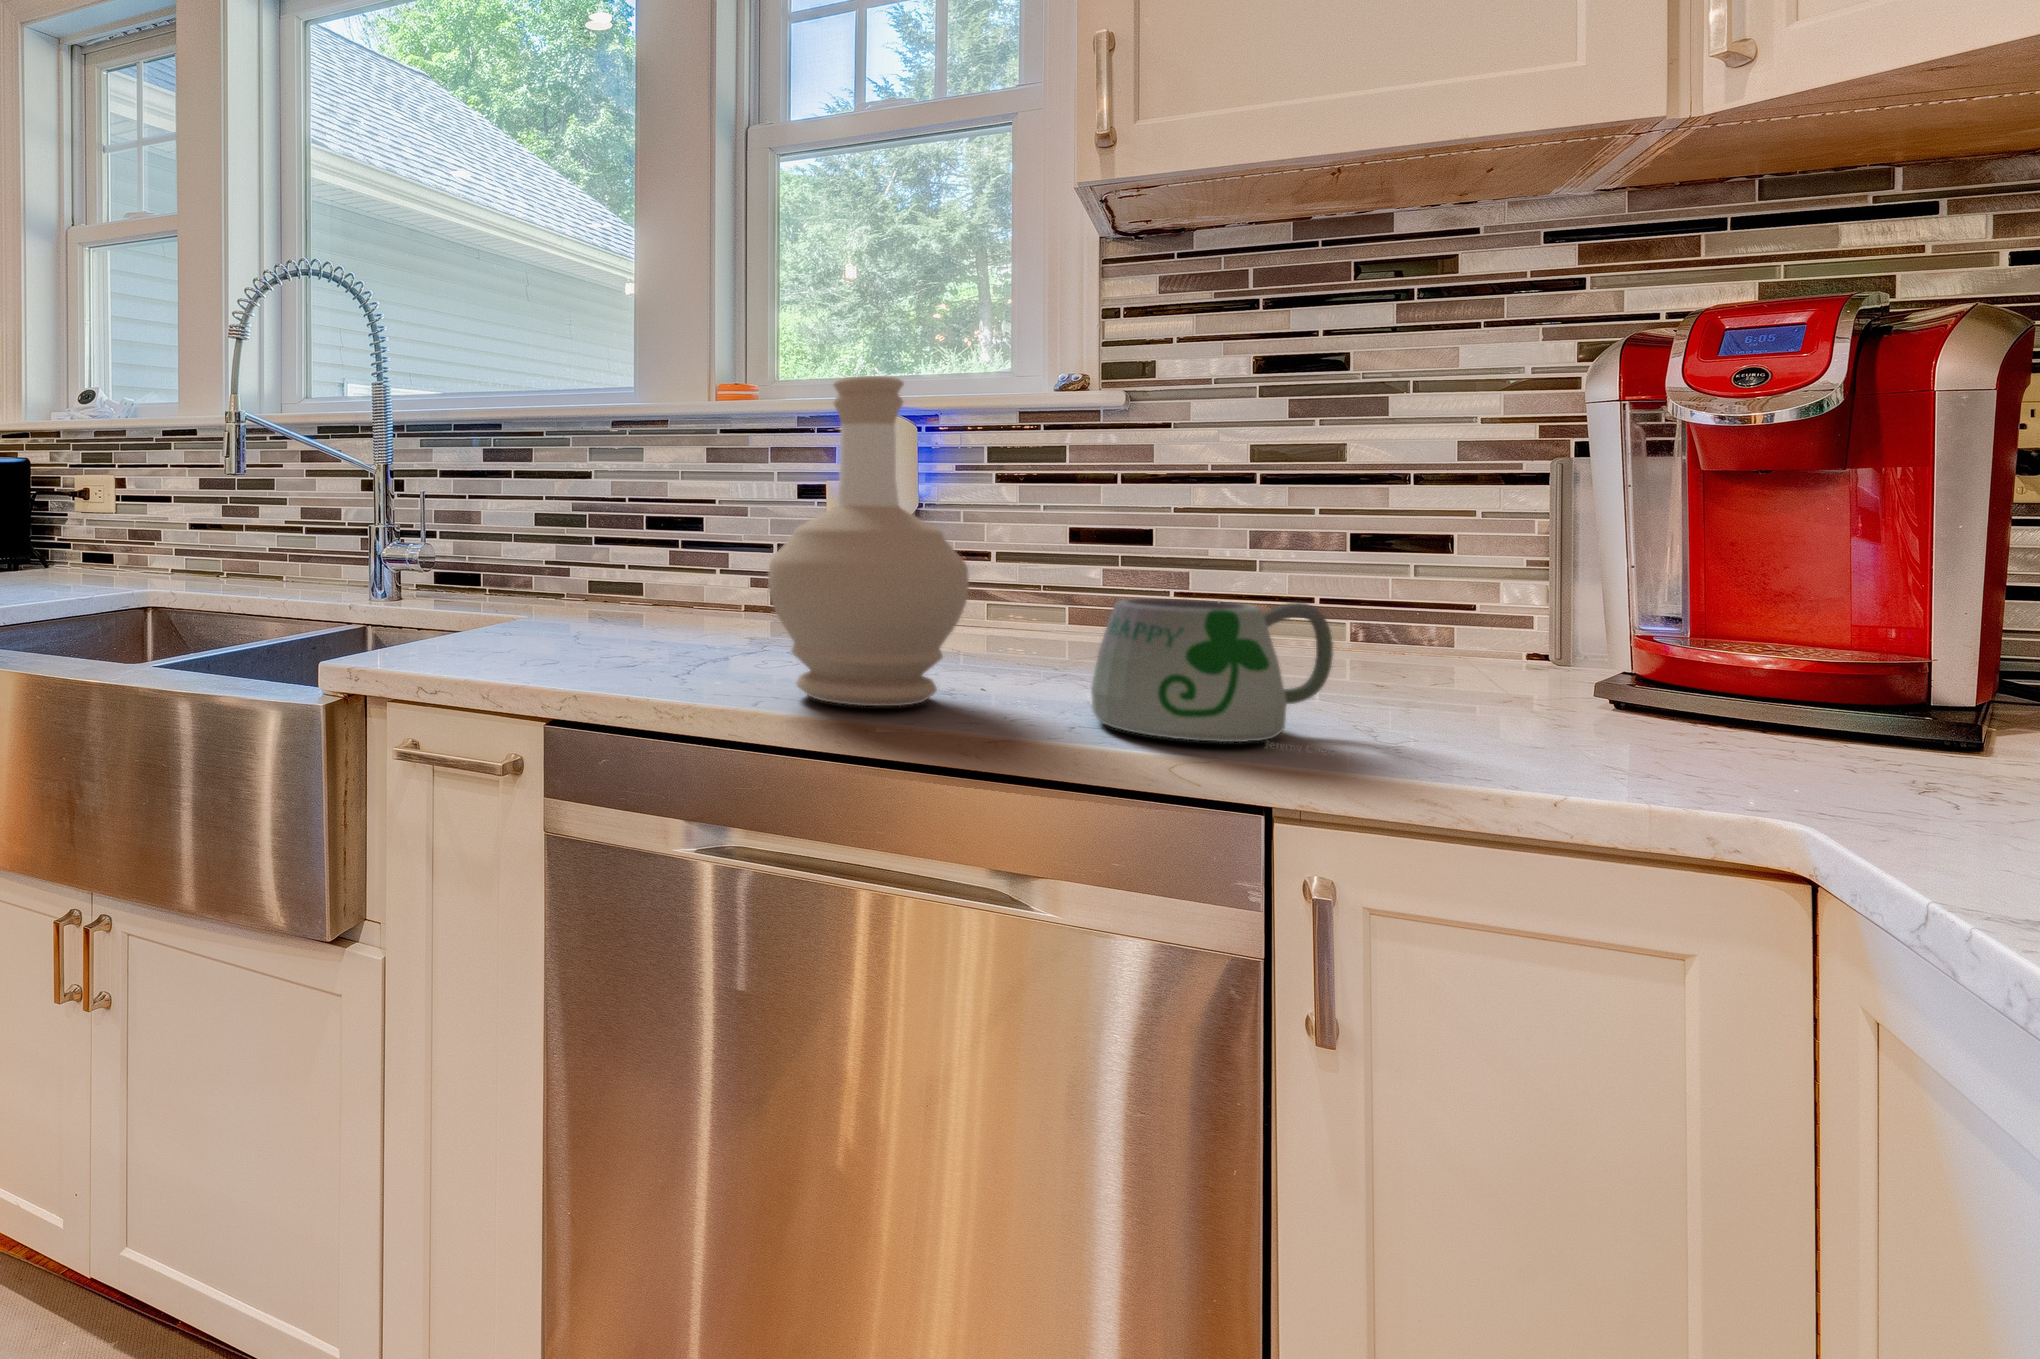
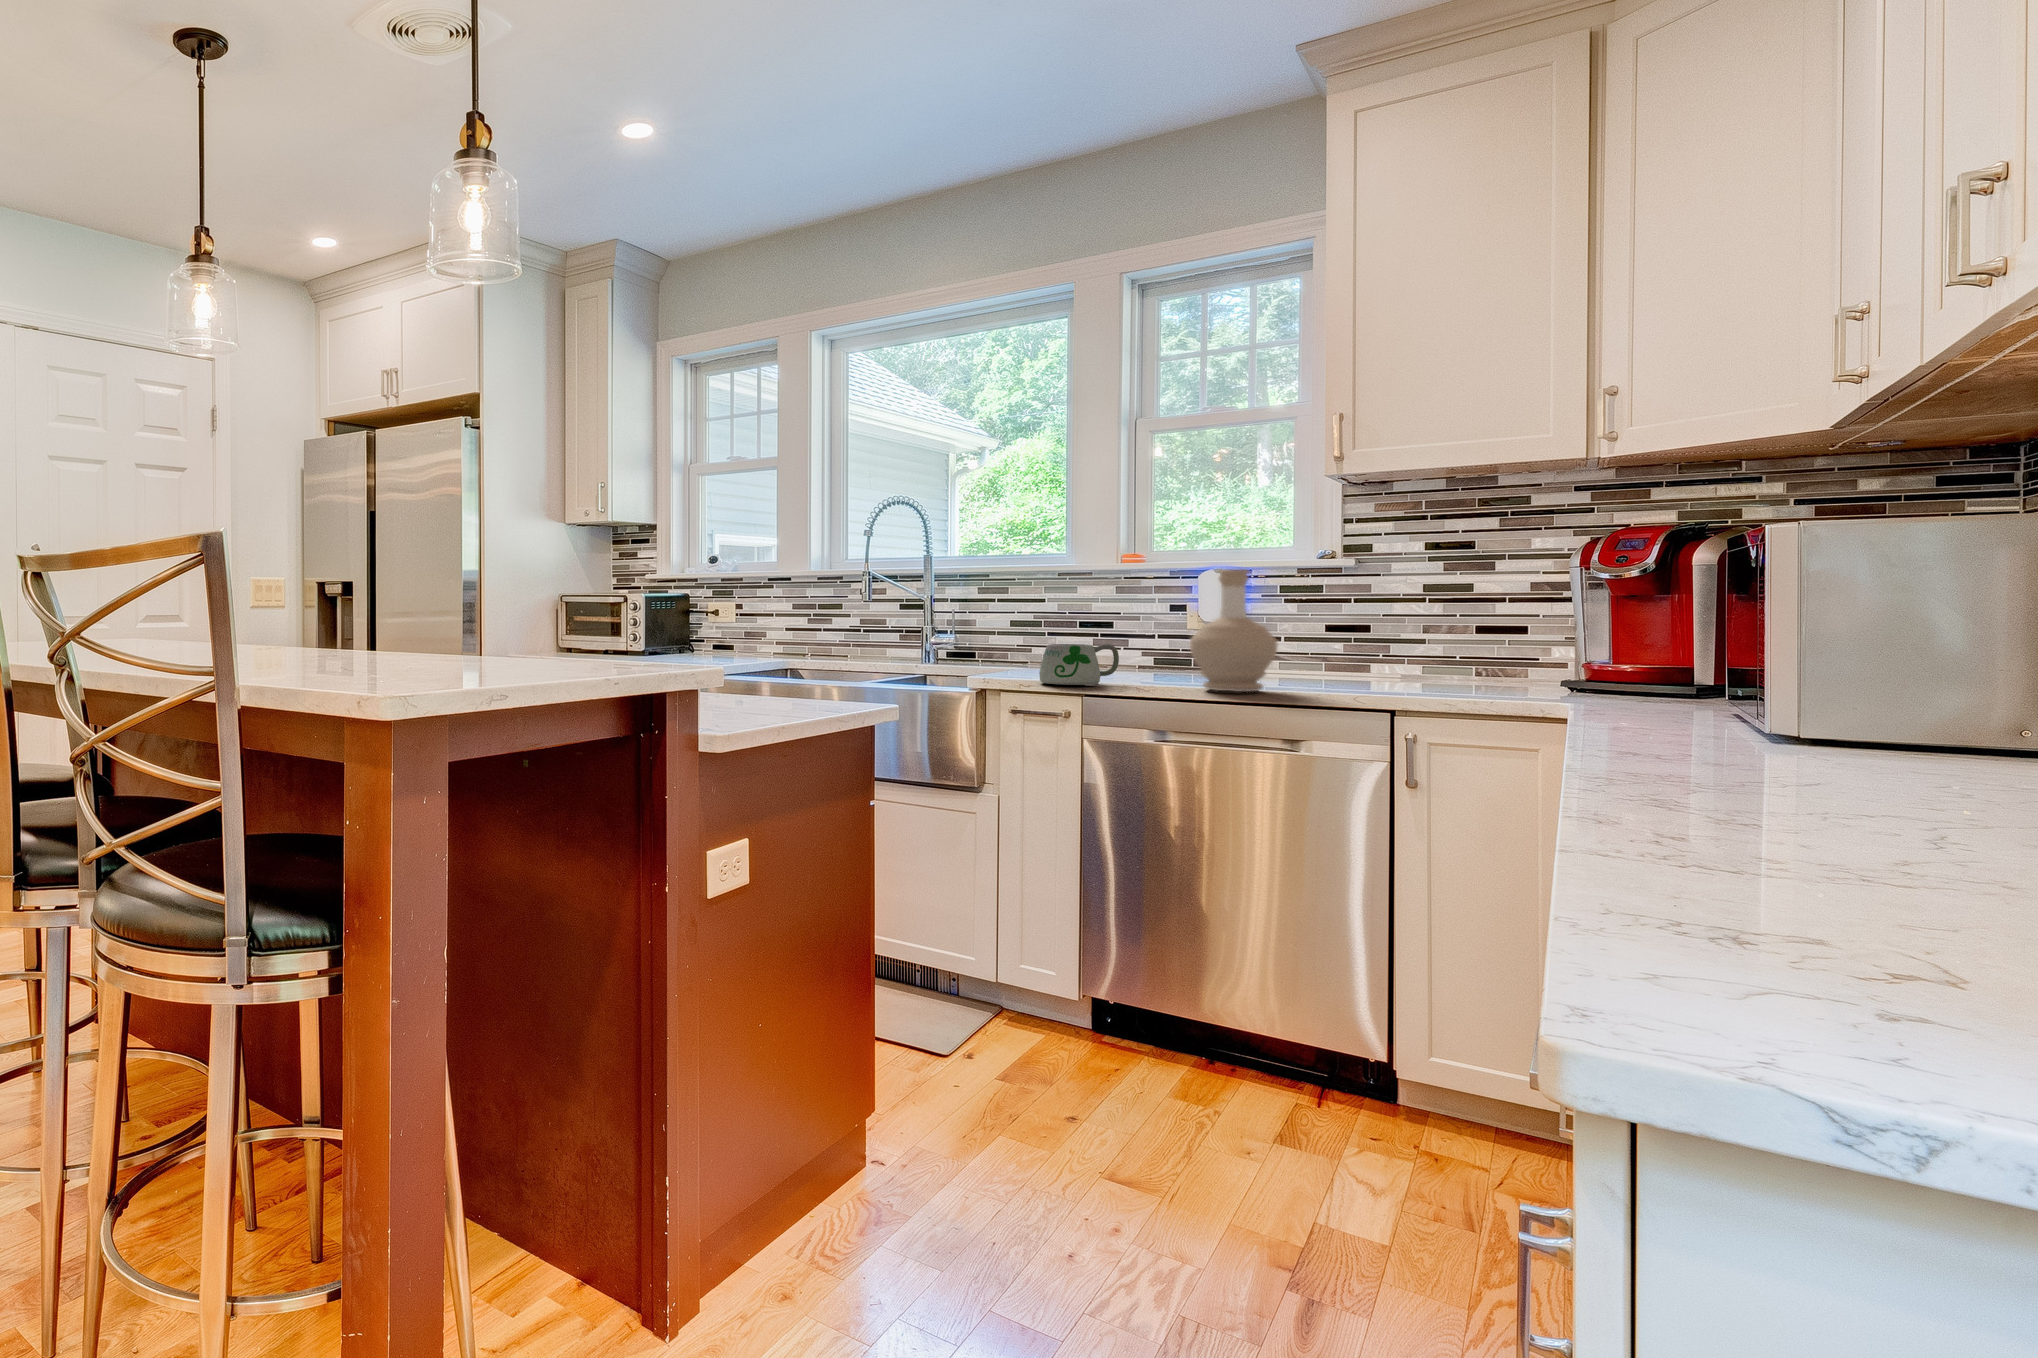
mug: present [1091,599,1333,753] -> present [1039,644,1119,686]

